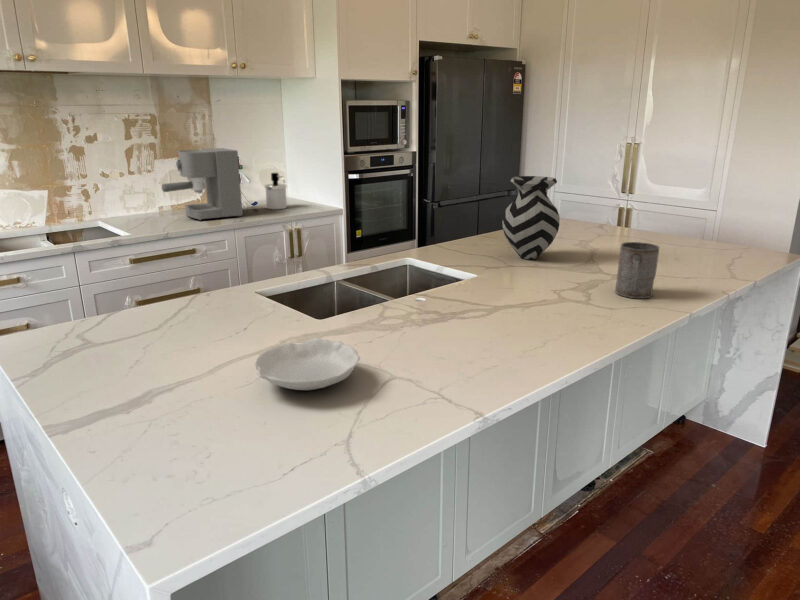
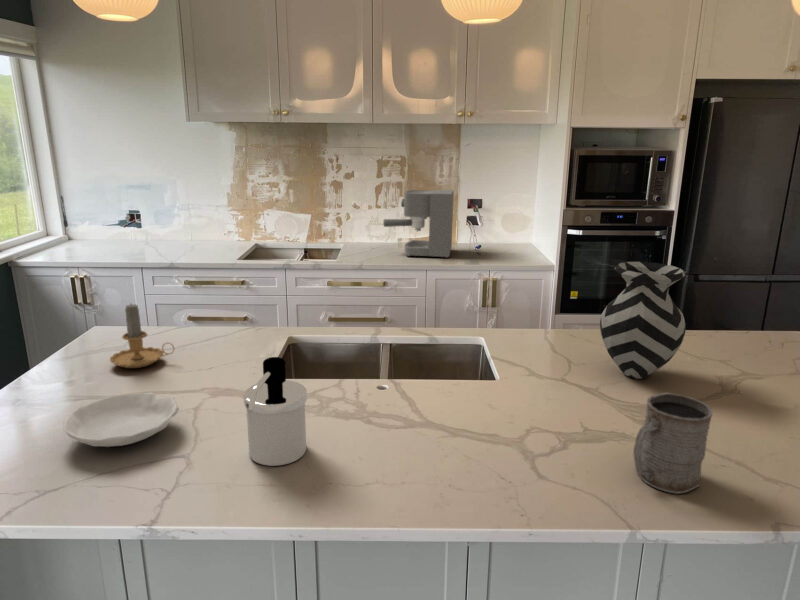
soap dispenser: present [265,173,287,209] -> present [244,357,307,466]
candle: none [134,273,201,350] -> present [110,304,174,368]

